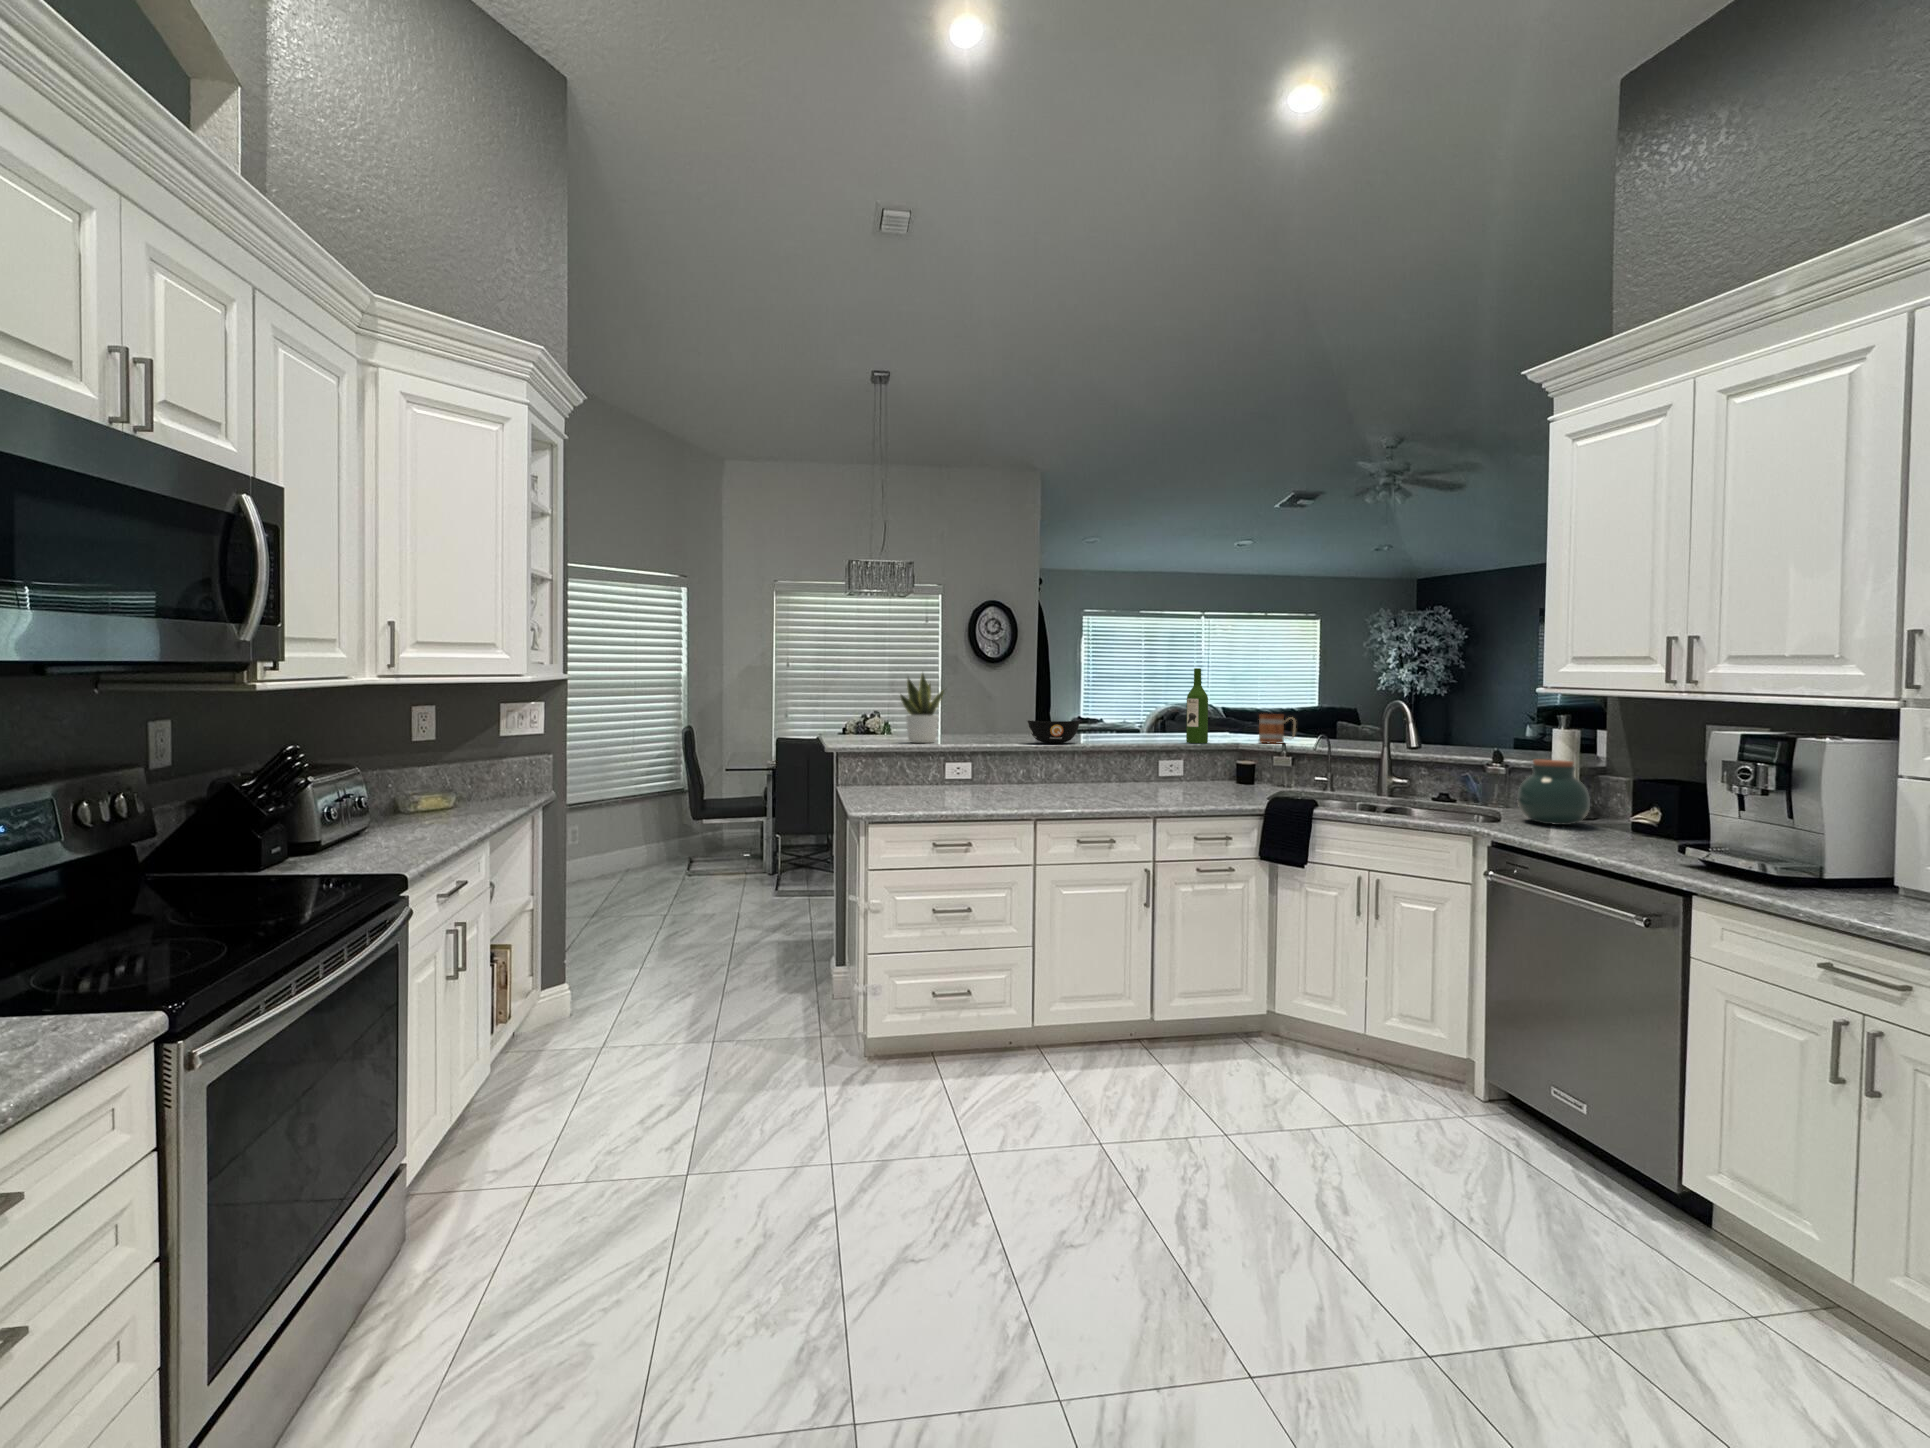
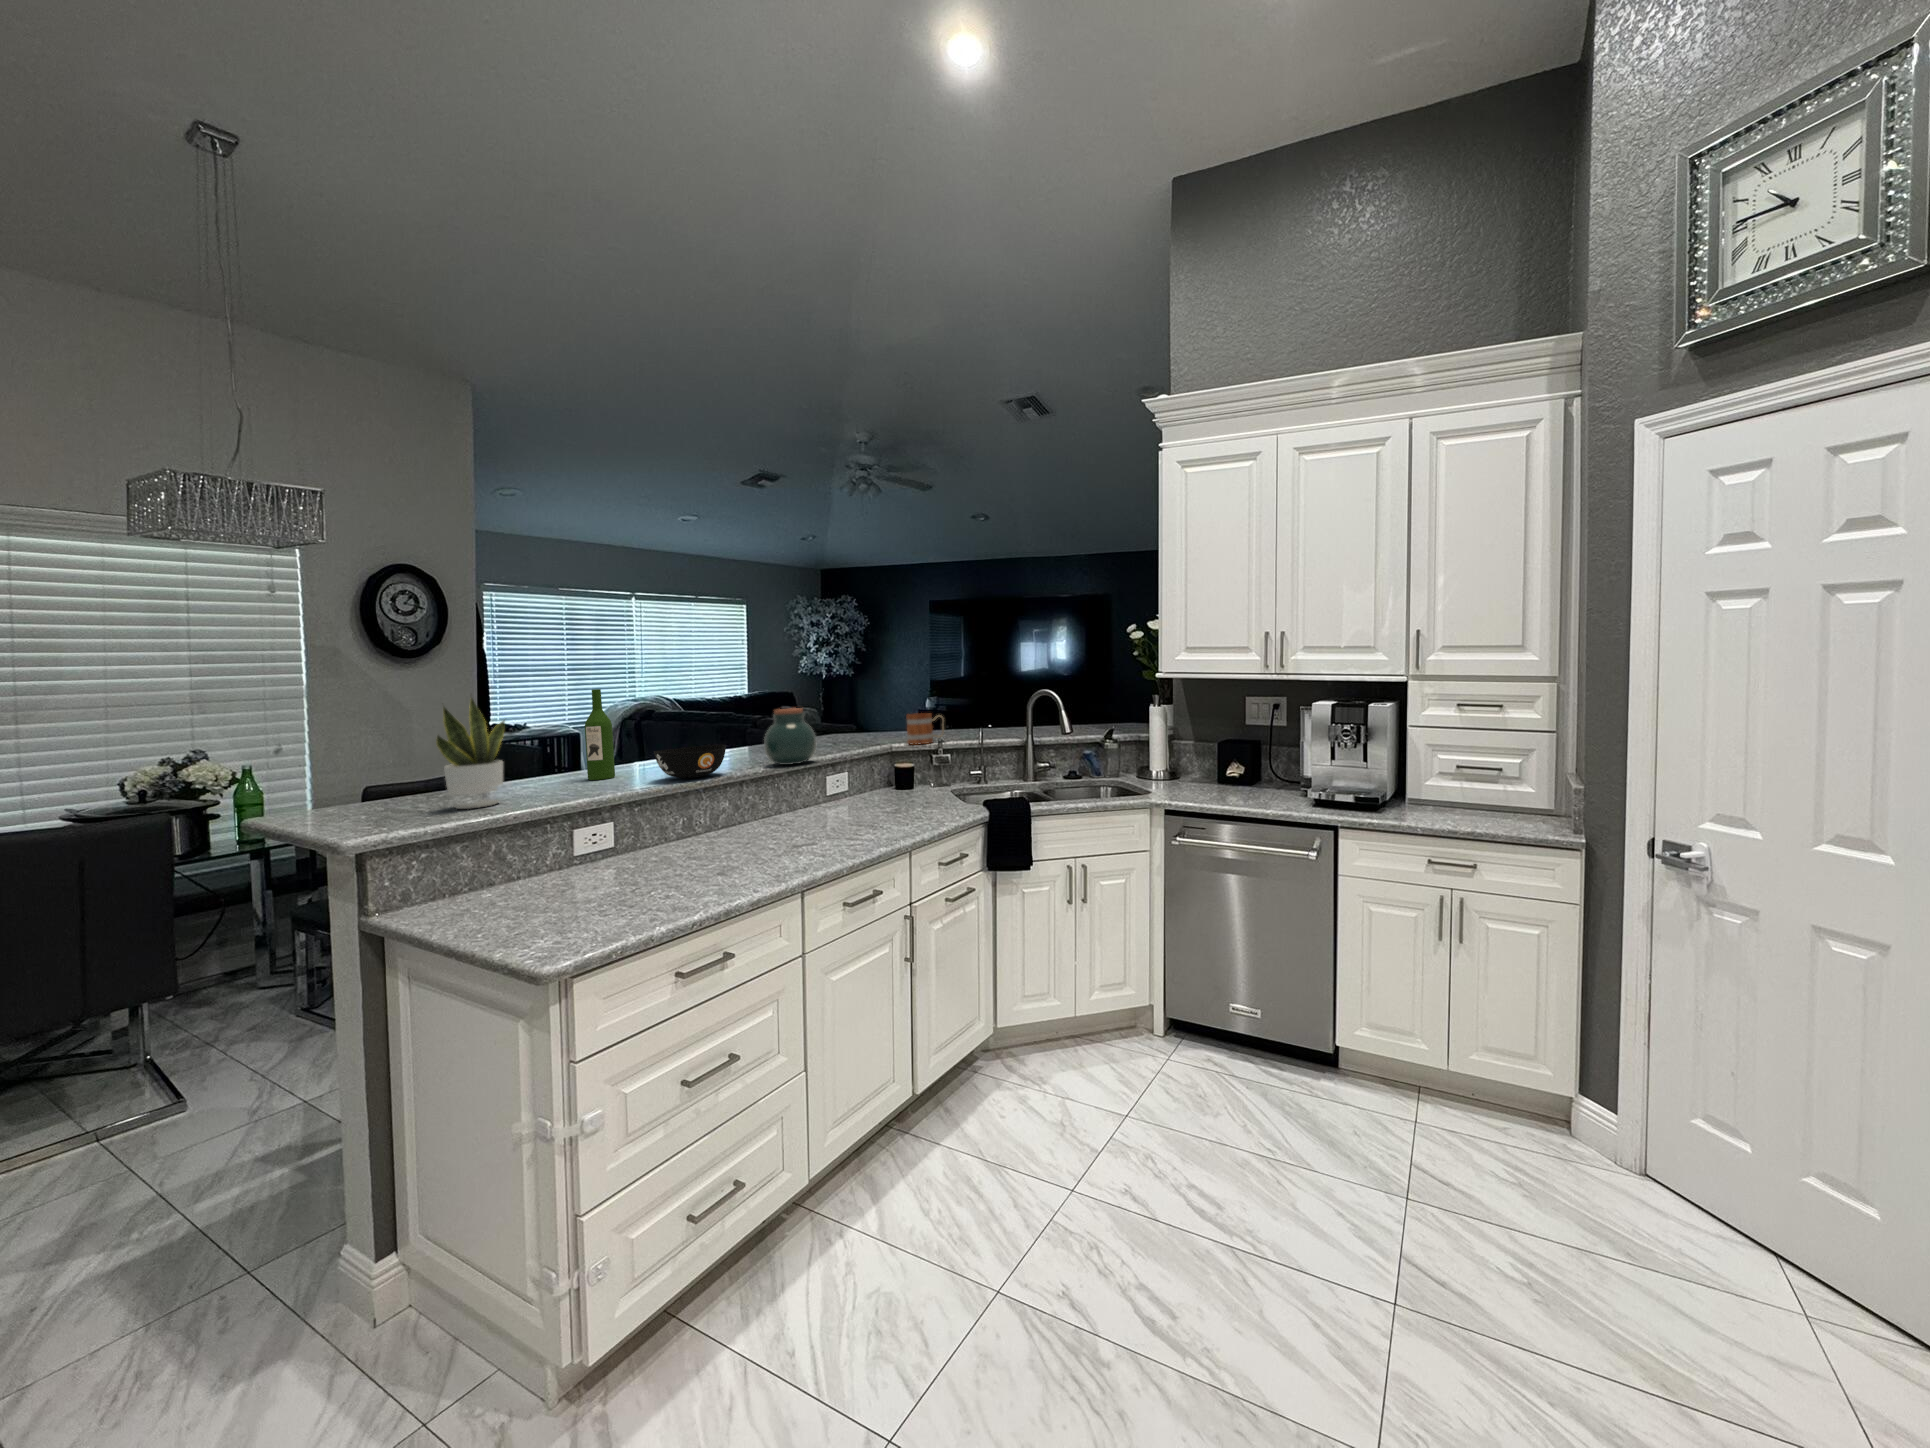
wine bottle: present [1186,668,1208,743] -> present [585,689,615,780]
jar: present [1518,760,1590,825] -> present [764,708,816,765]

